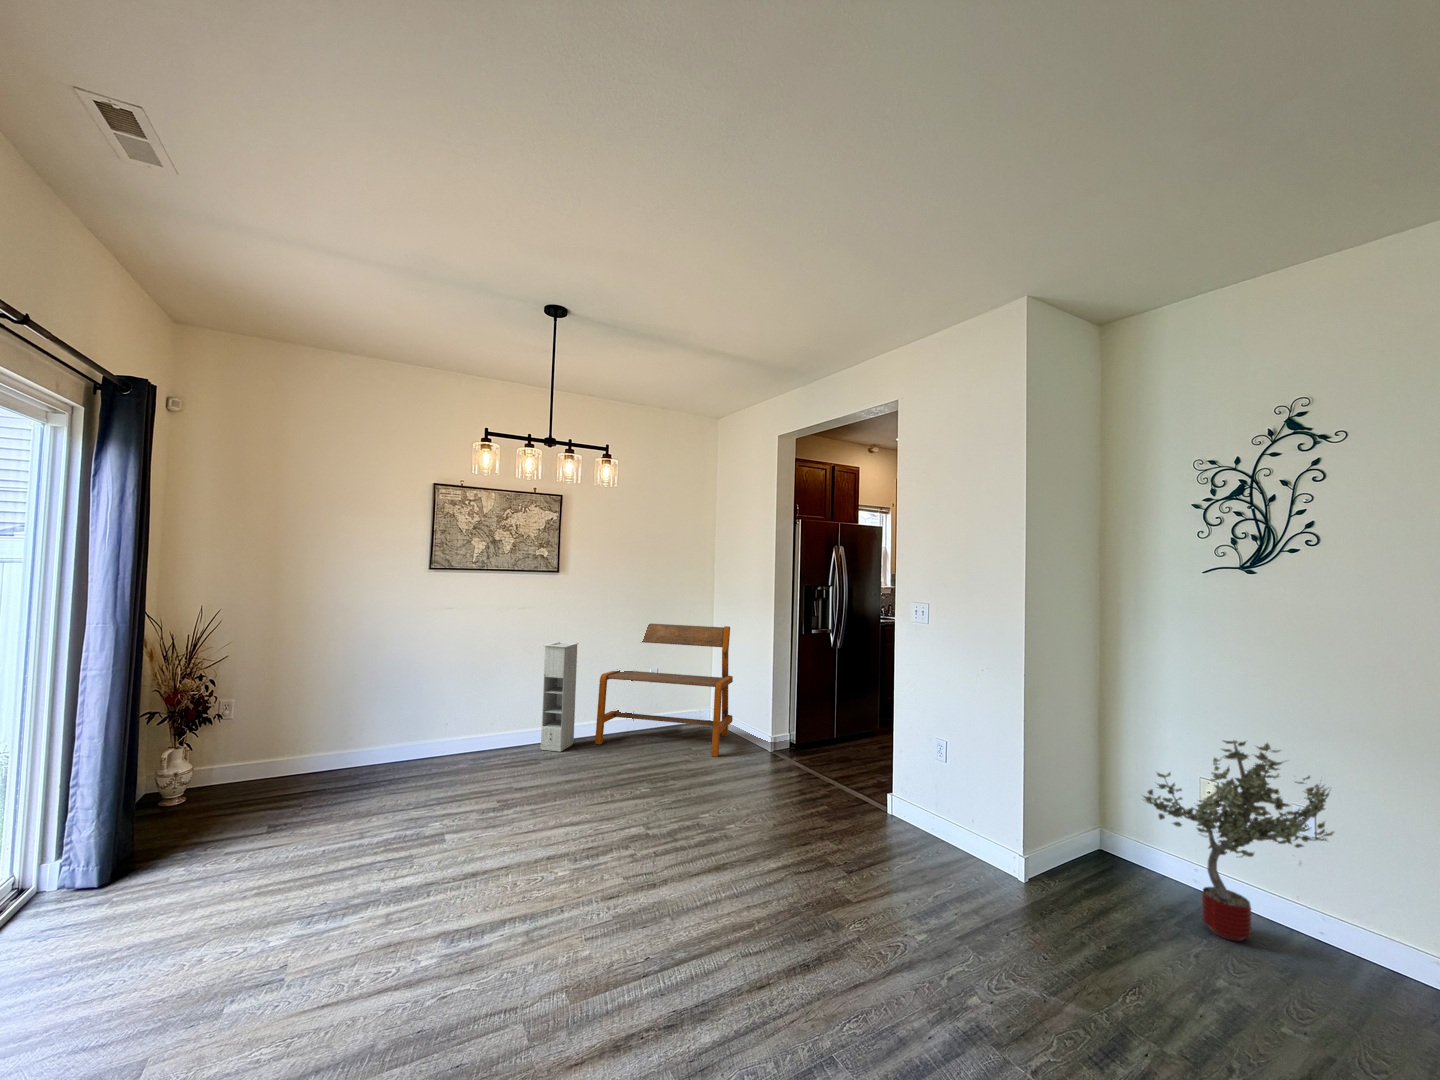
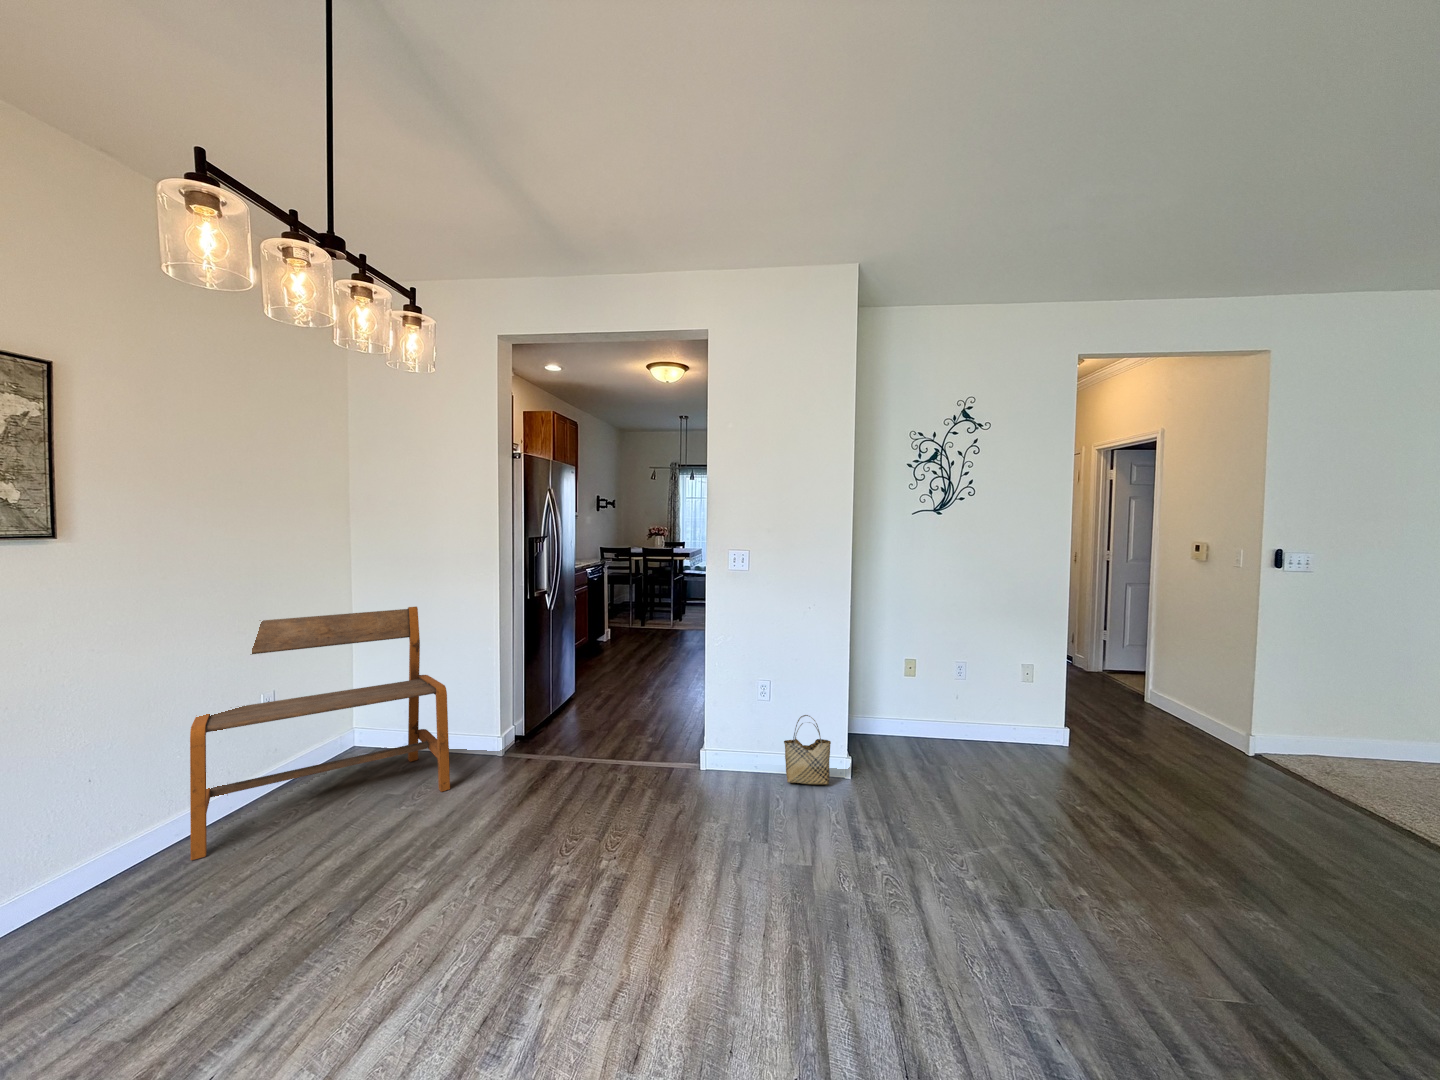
cabinet: present [541,642,578,752] -> none [42,679,133,931]
potted tree: present [1144,740,1334,941] -> none [902,623,1019,758]
woven basket: none [931,787,982,868] -> present [784,715,831,784]

